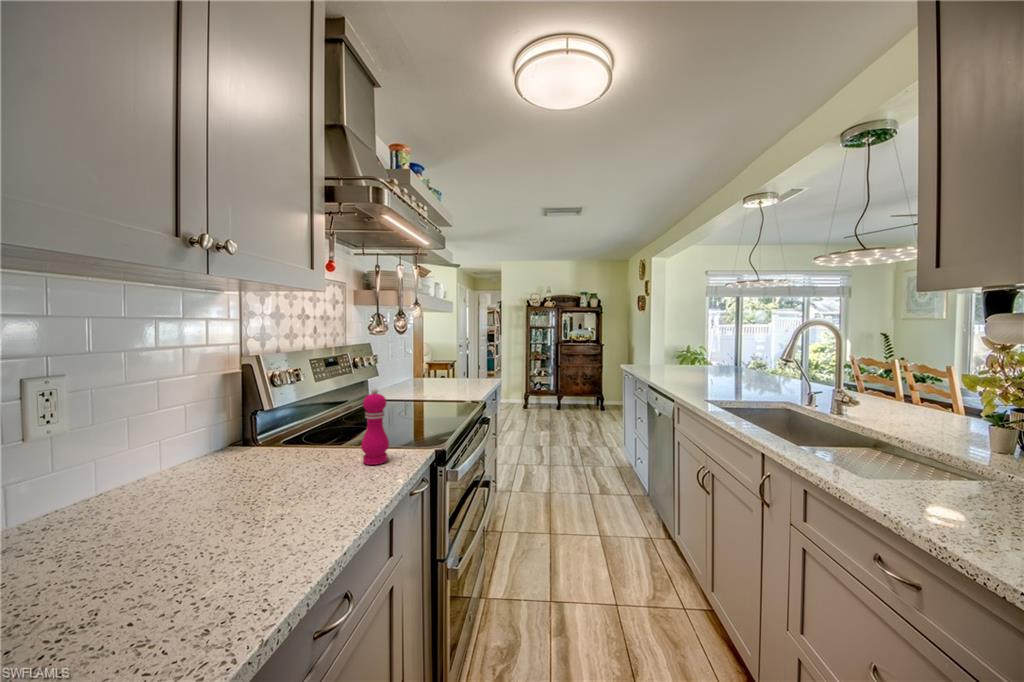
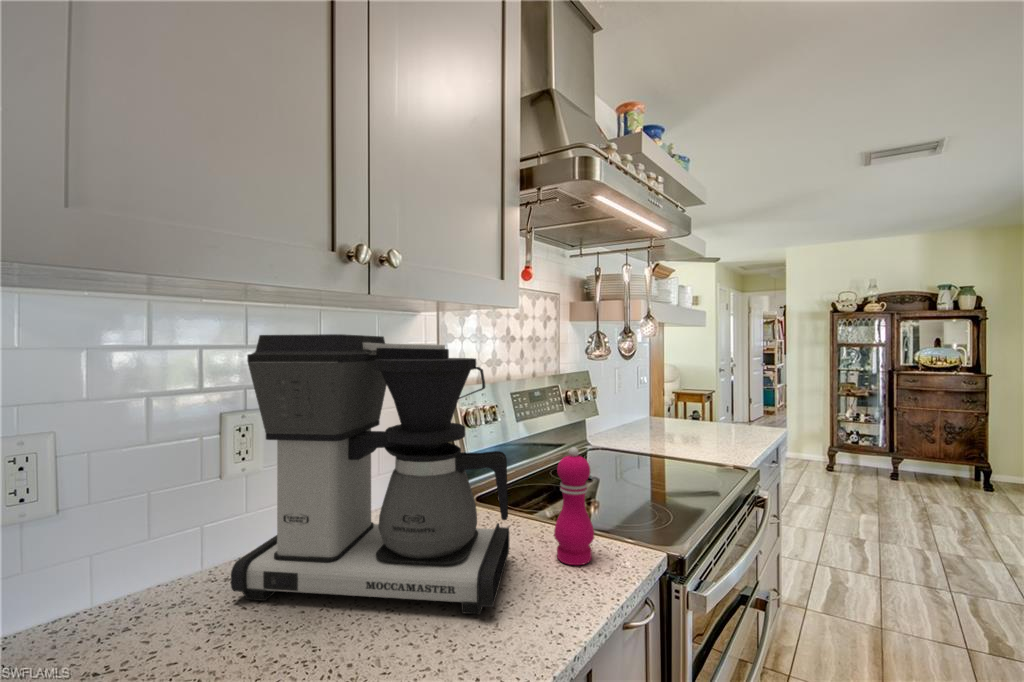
coffee maker: none [65,304,330,537] -> present [231,334,509,614]

